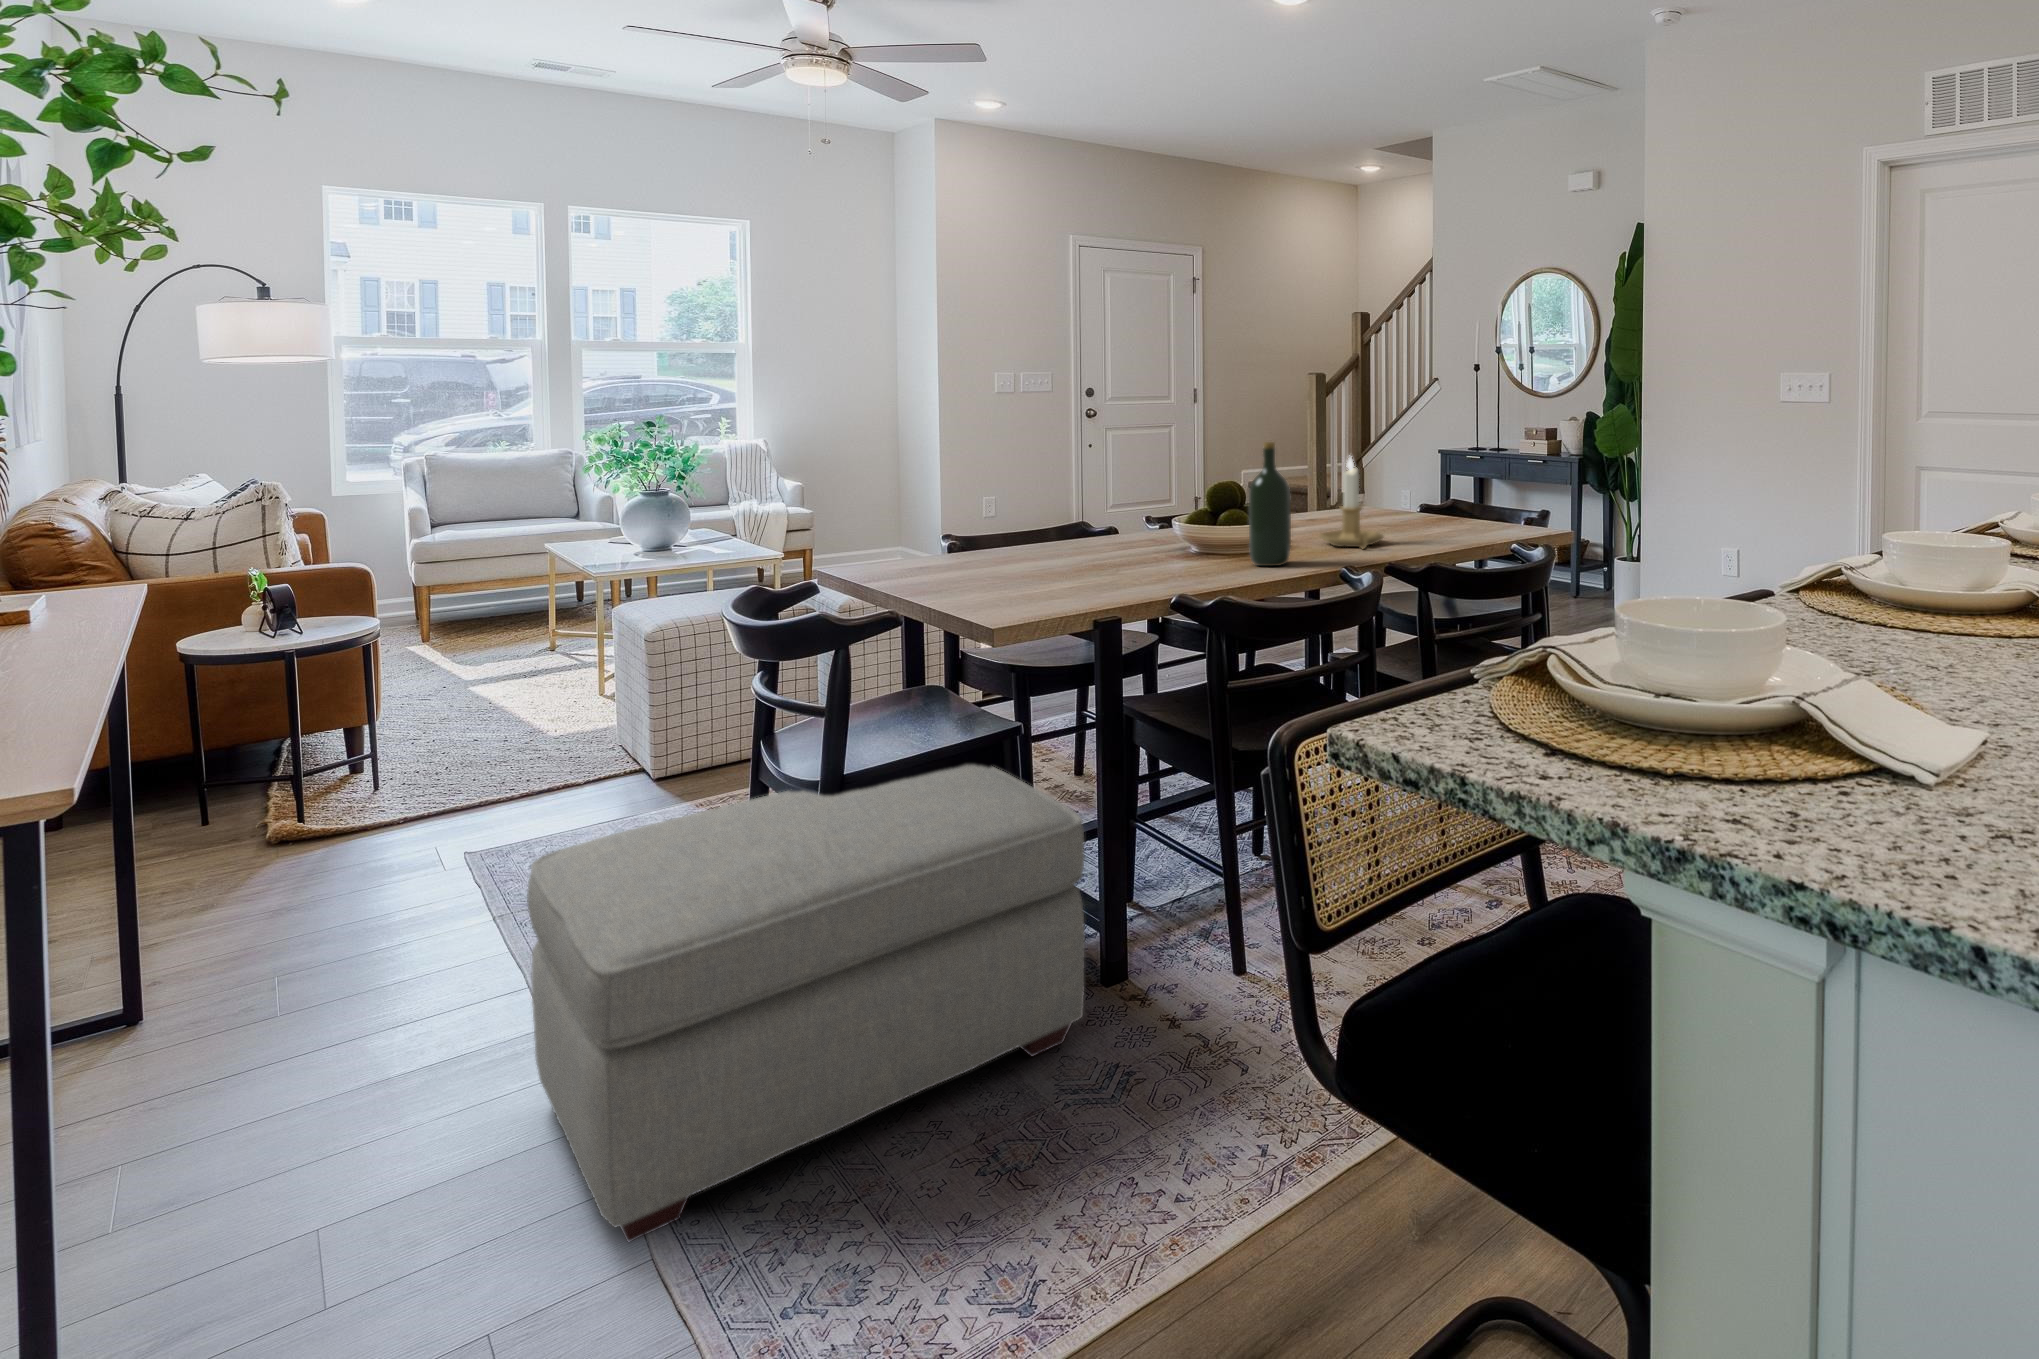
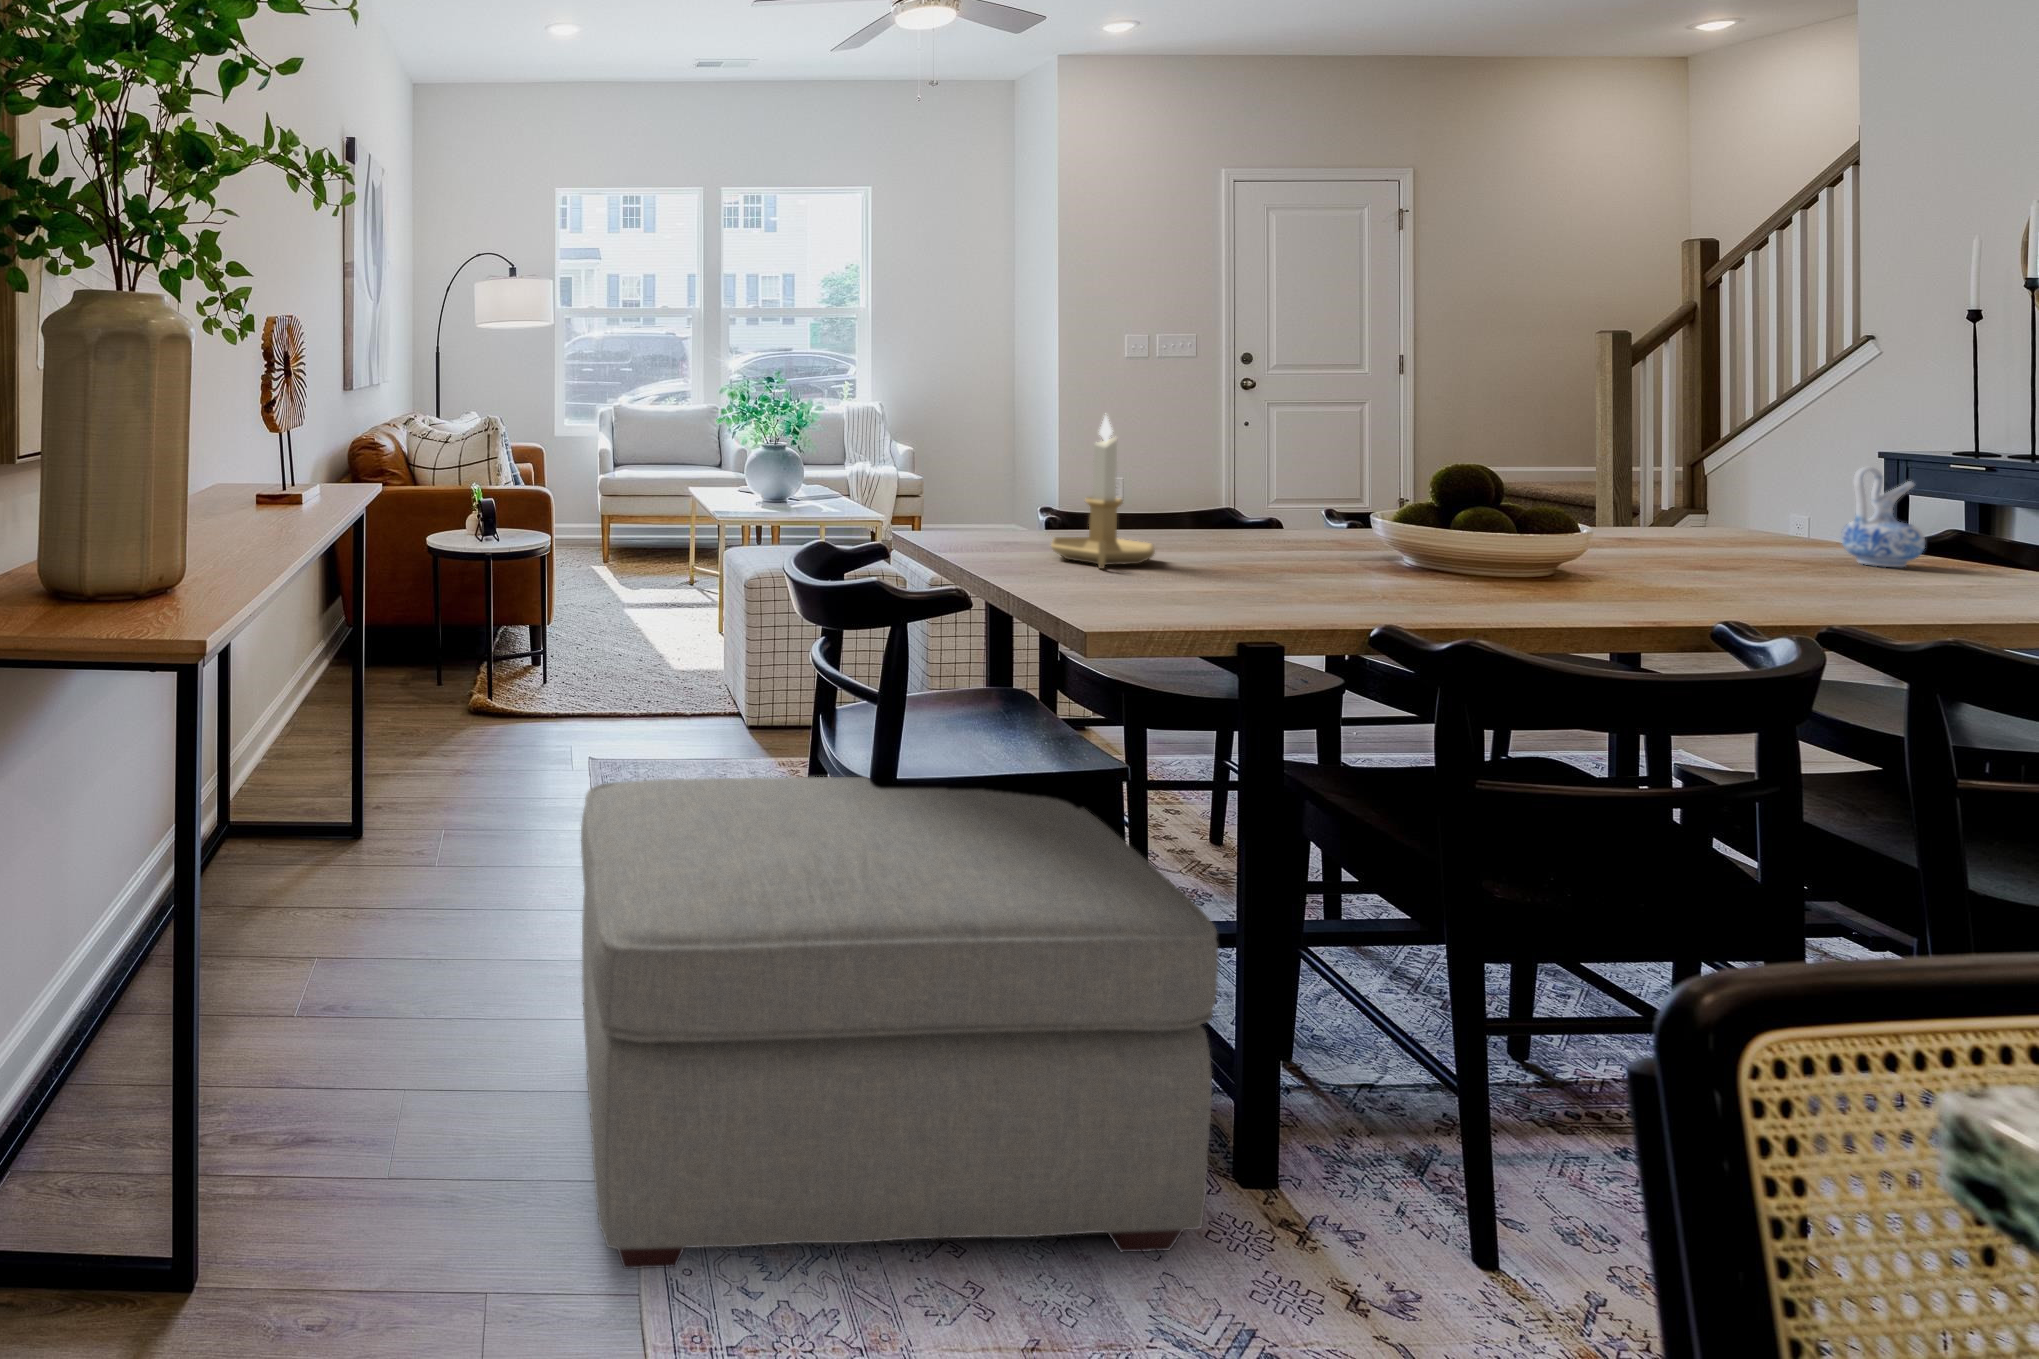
wine bottle: present [1249,442,1291,566] -> none [1521,394,1610,599]
candlestick: present [1319,457,1383,549] -> present [1051,416,1155,569]
ceramic pitcher: none [1409,465,1442,521] -> present [1841,467,1925,567]

